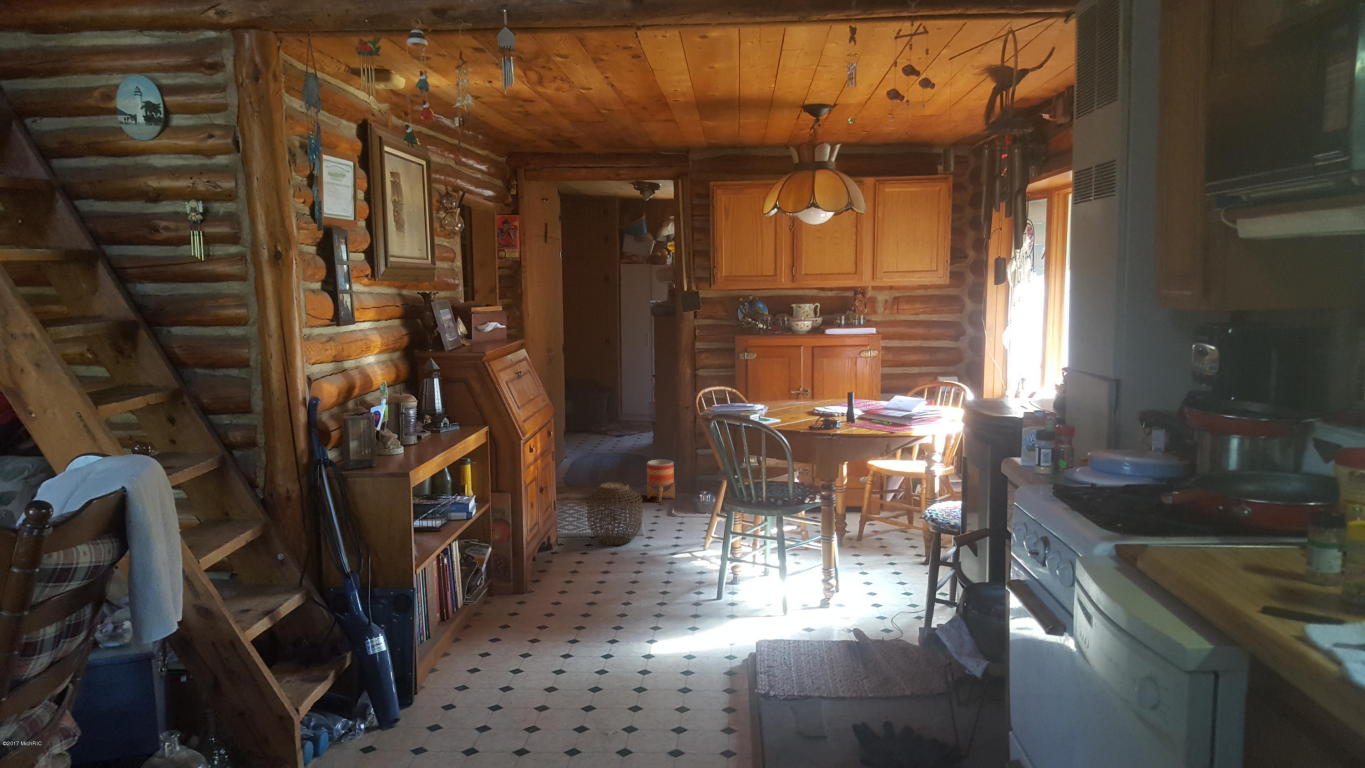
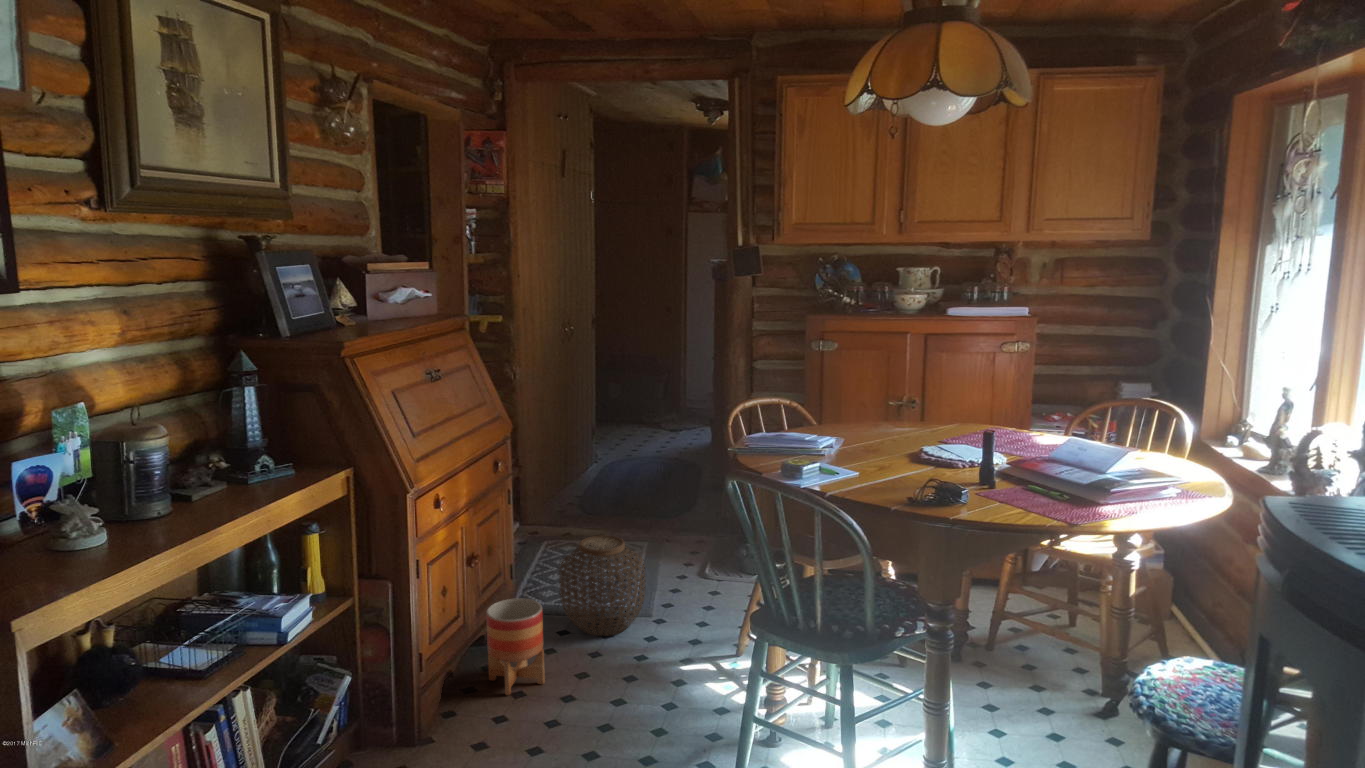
planter: present [647,460,675,502] -> present [486,598,545,695]

